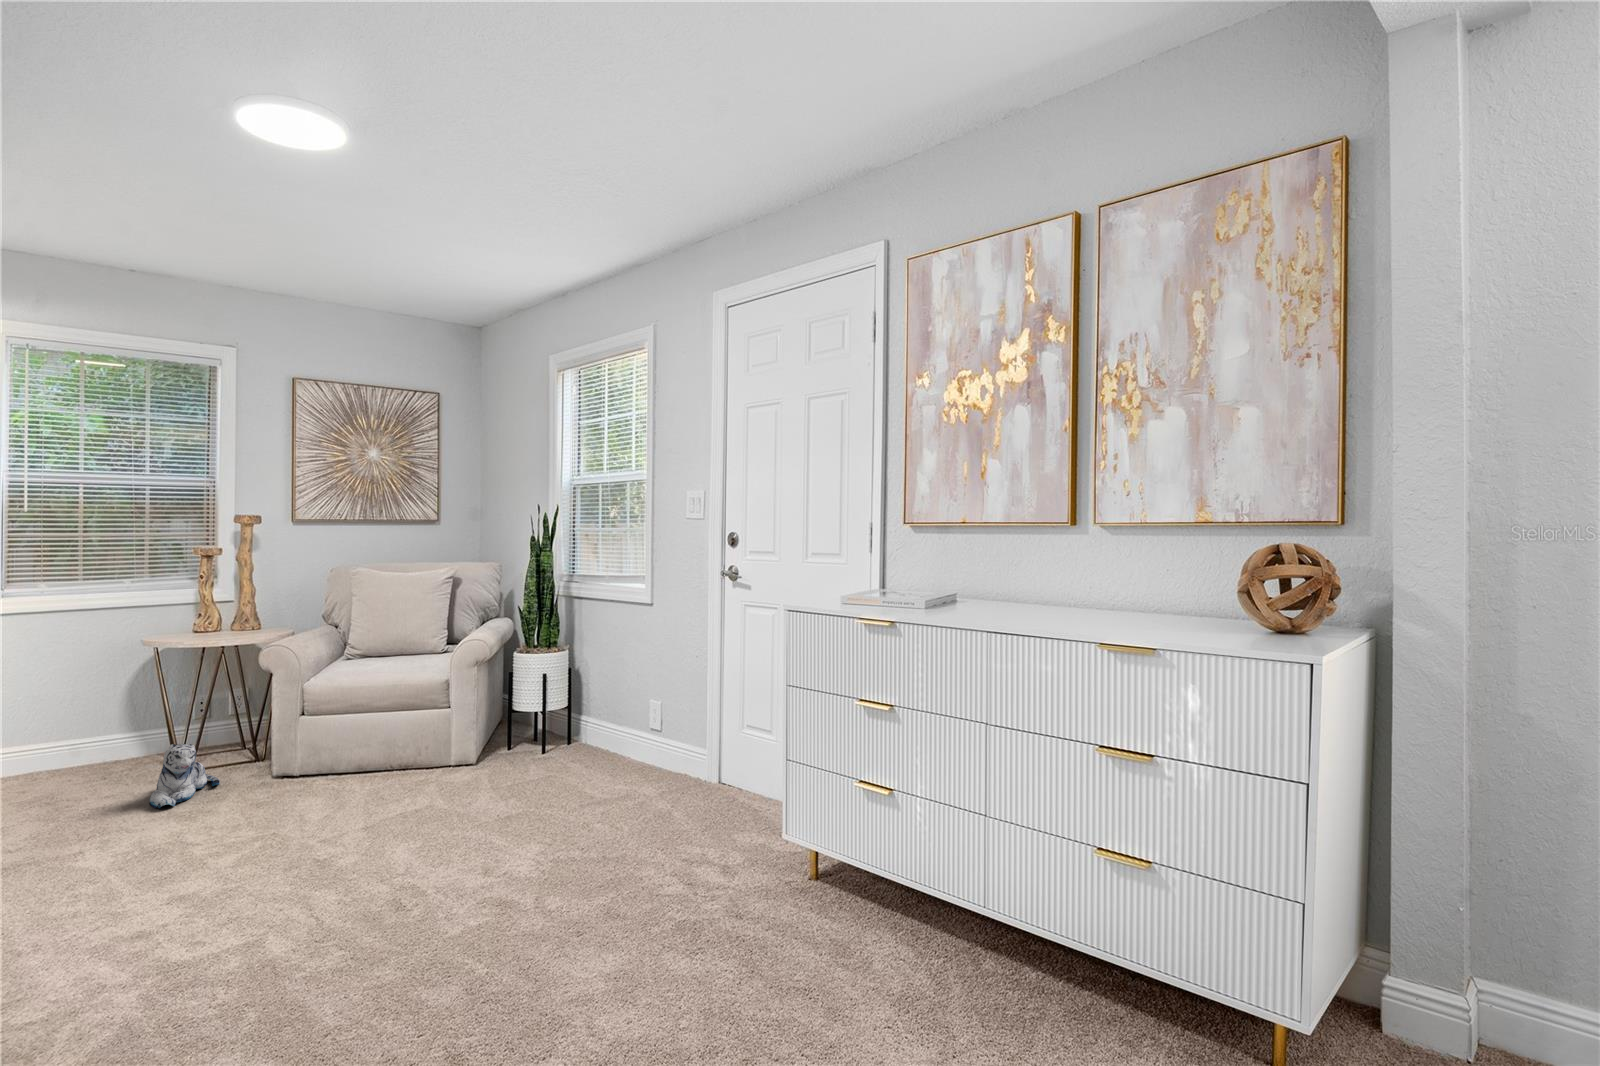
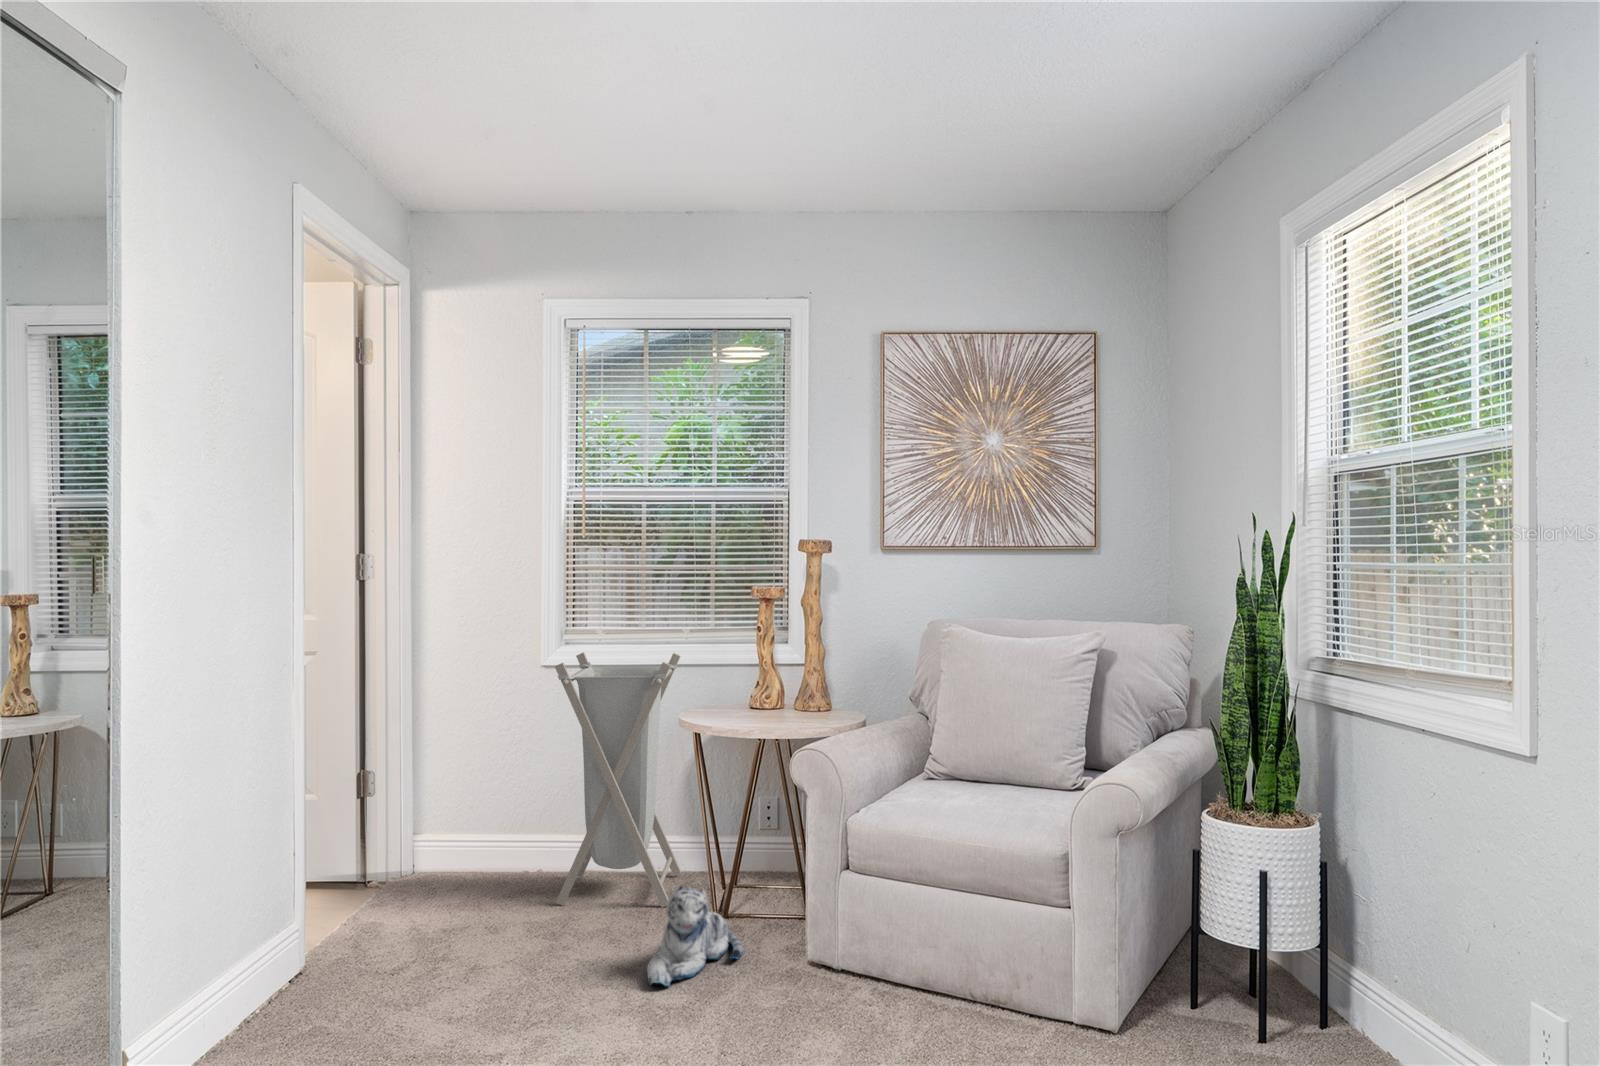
laundry hamper: none [20,597,135,791] -> present [555,652,681,908]

